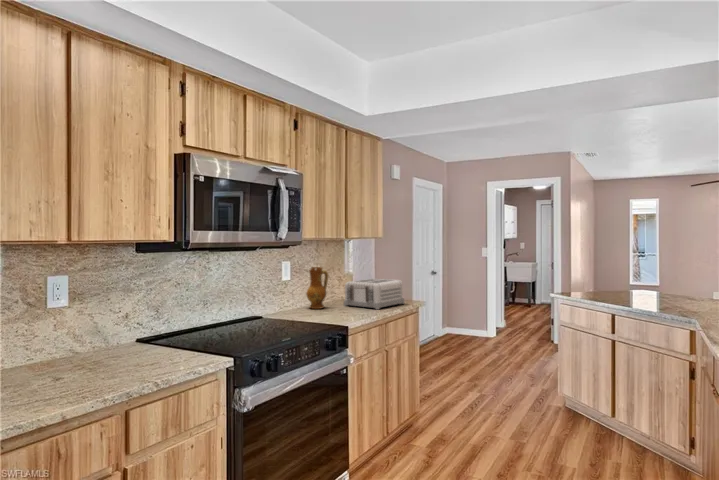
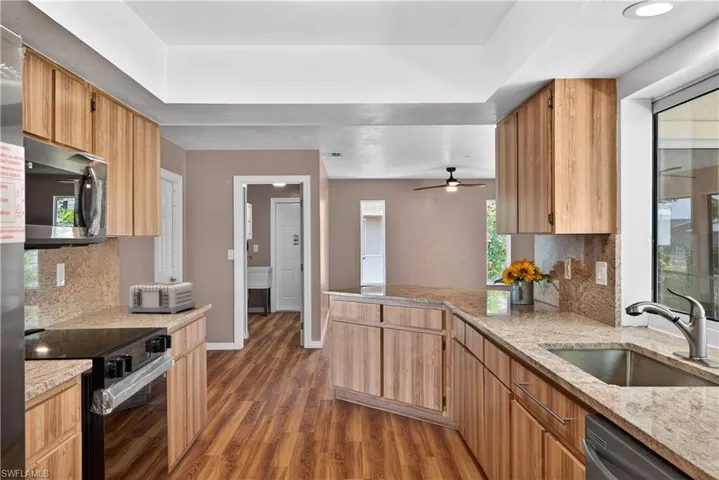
ceramic jug: present [306,267,328,309] -> none [86,269,112,318]

